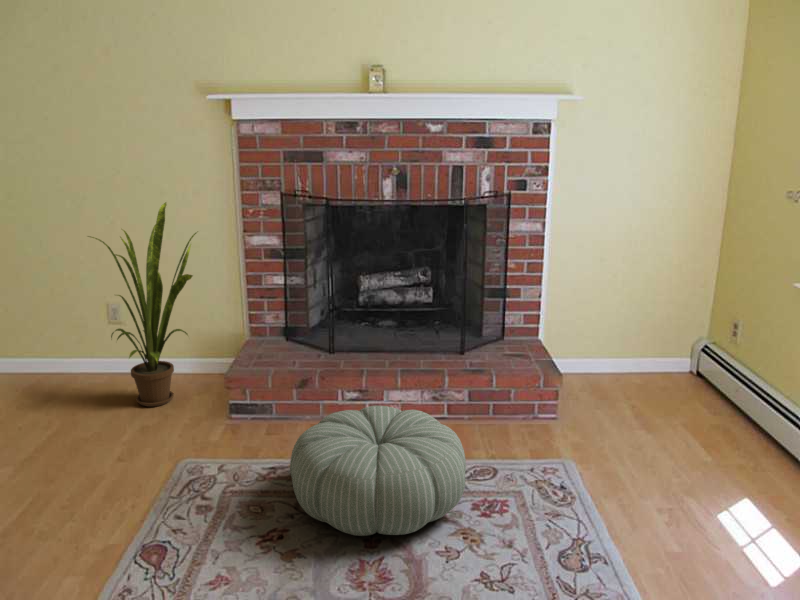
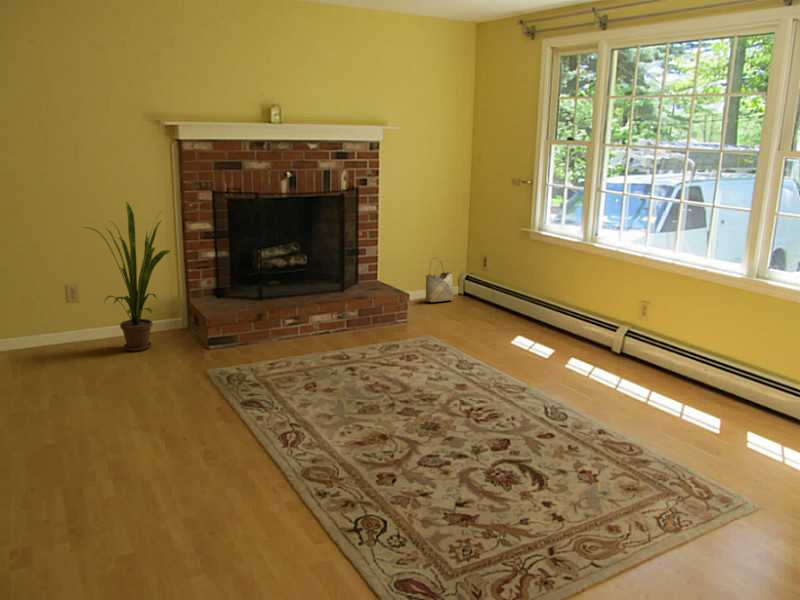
woven basket: none [622,311,675,383] -> present [426,258,453,302]
pouf: present [290,406,466,536] -> none [298,313,401,376]

